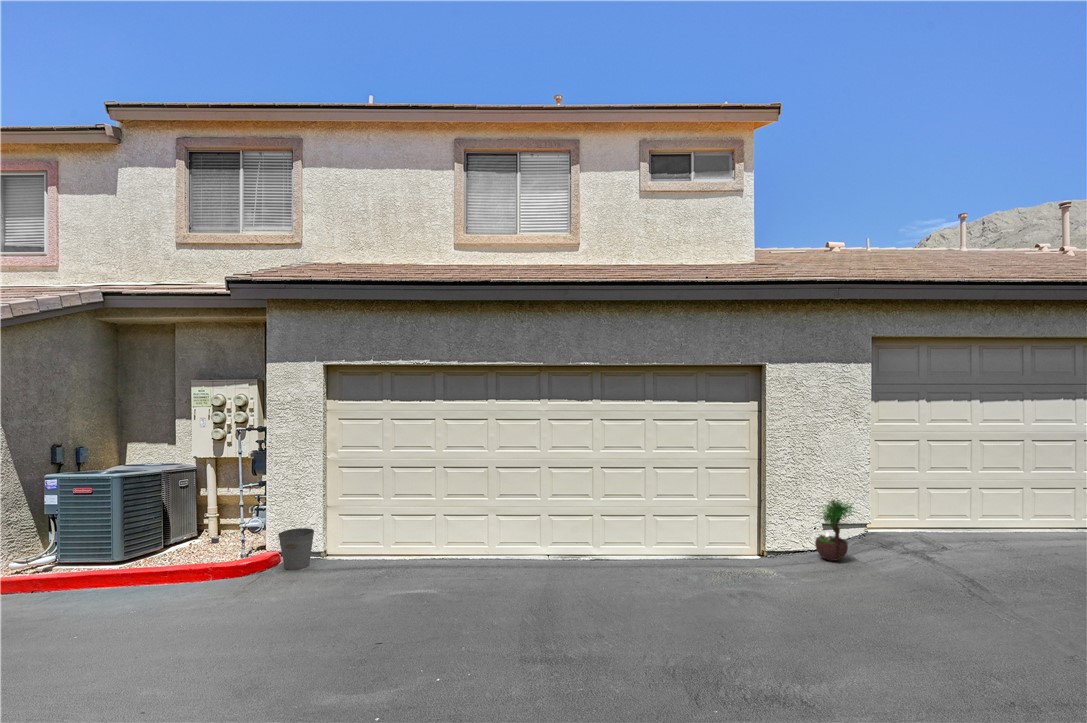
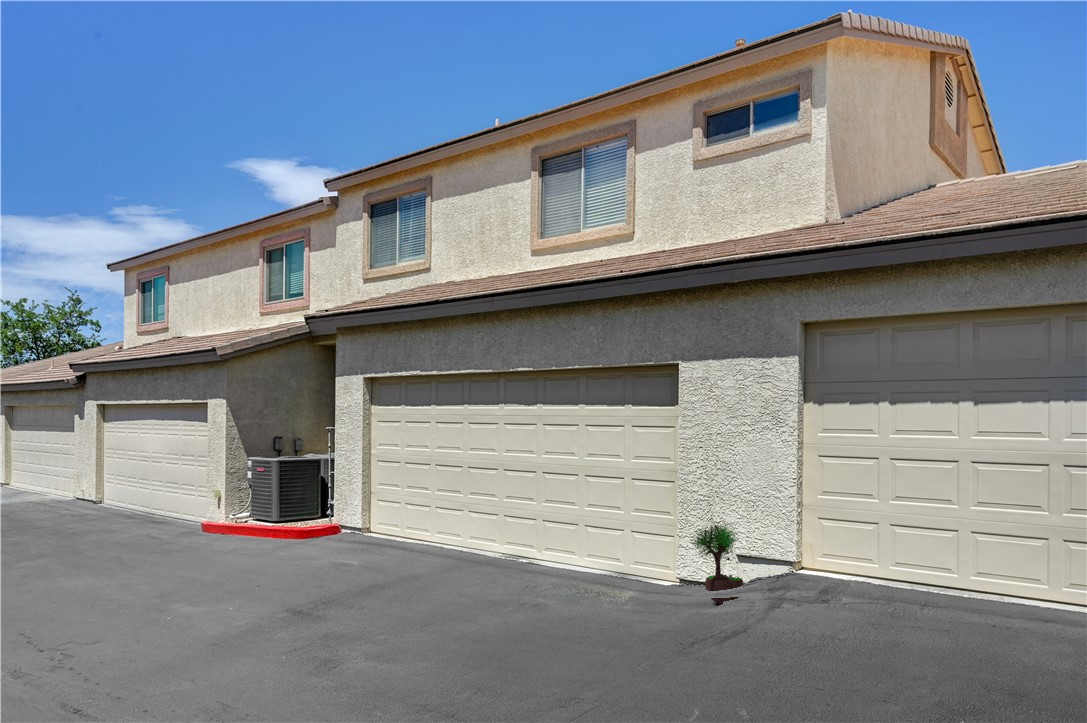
bucket: present [278,528,314,570] -> none [331,510,360,540]

